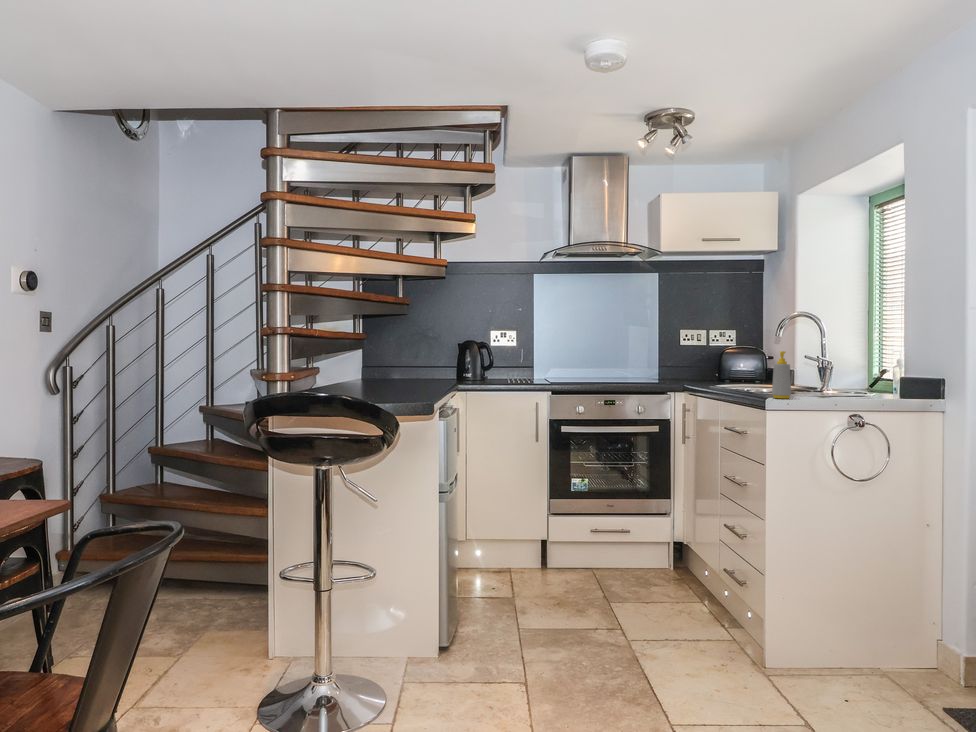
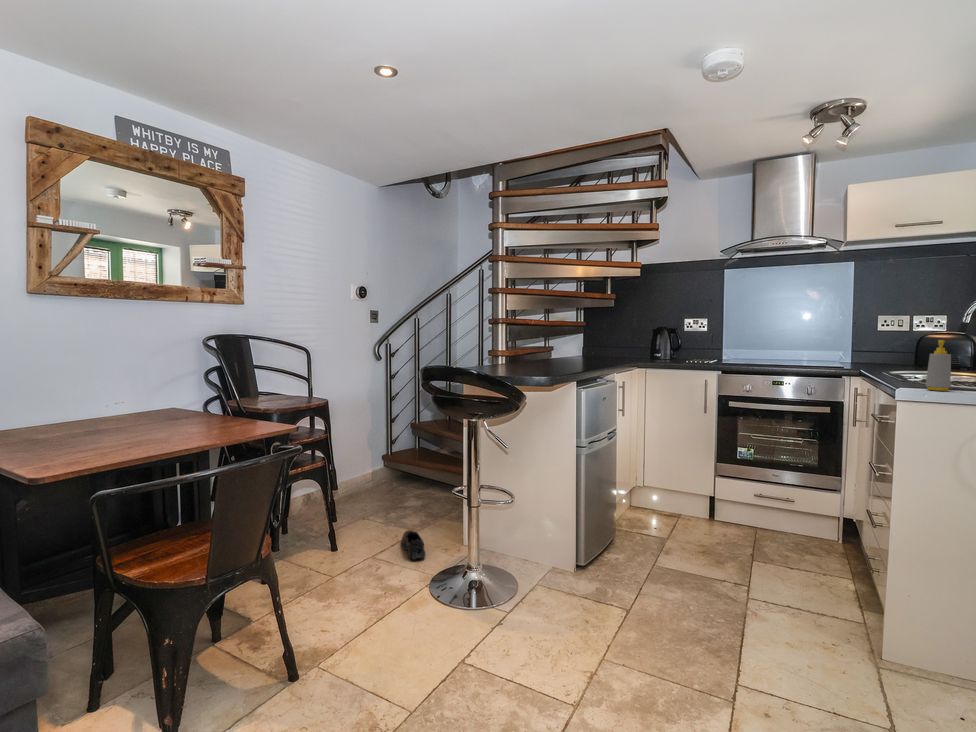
shoe: none [167,652,222,694] -> present [401,530,425,559]

